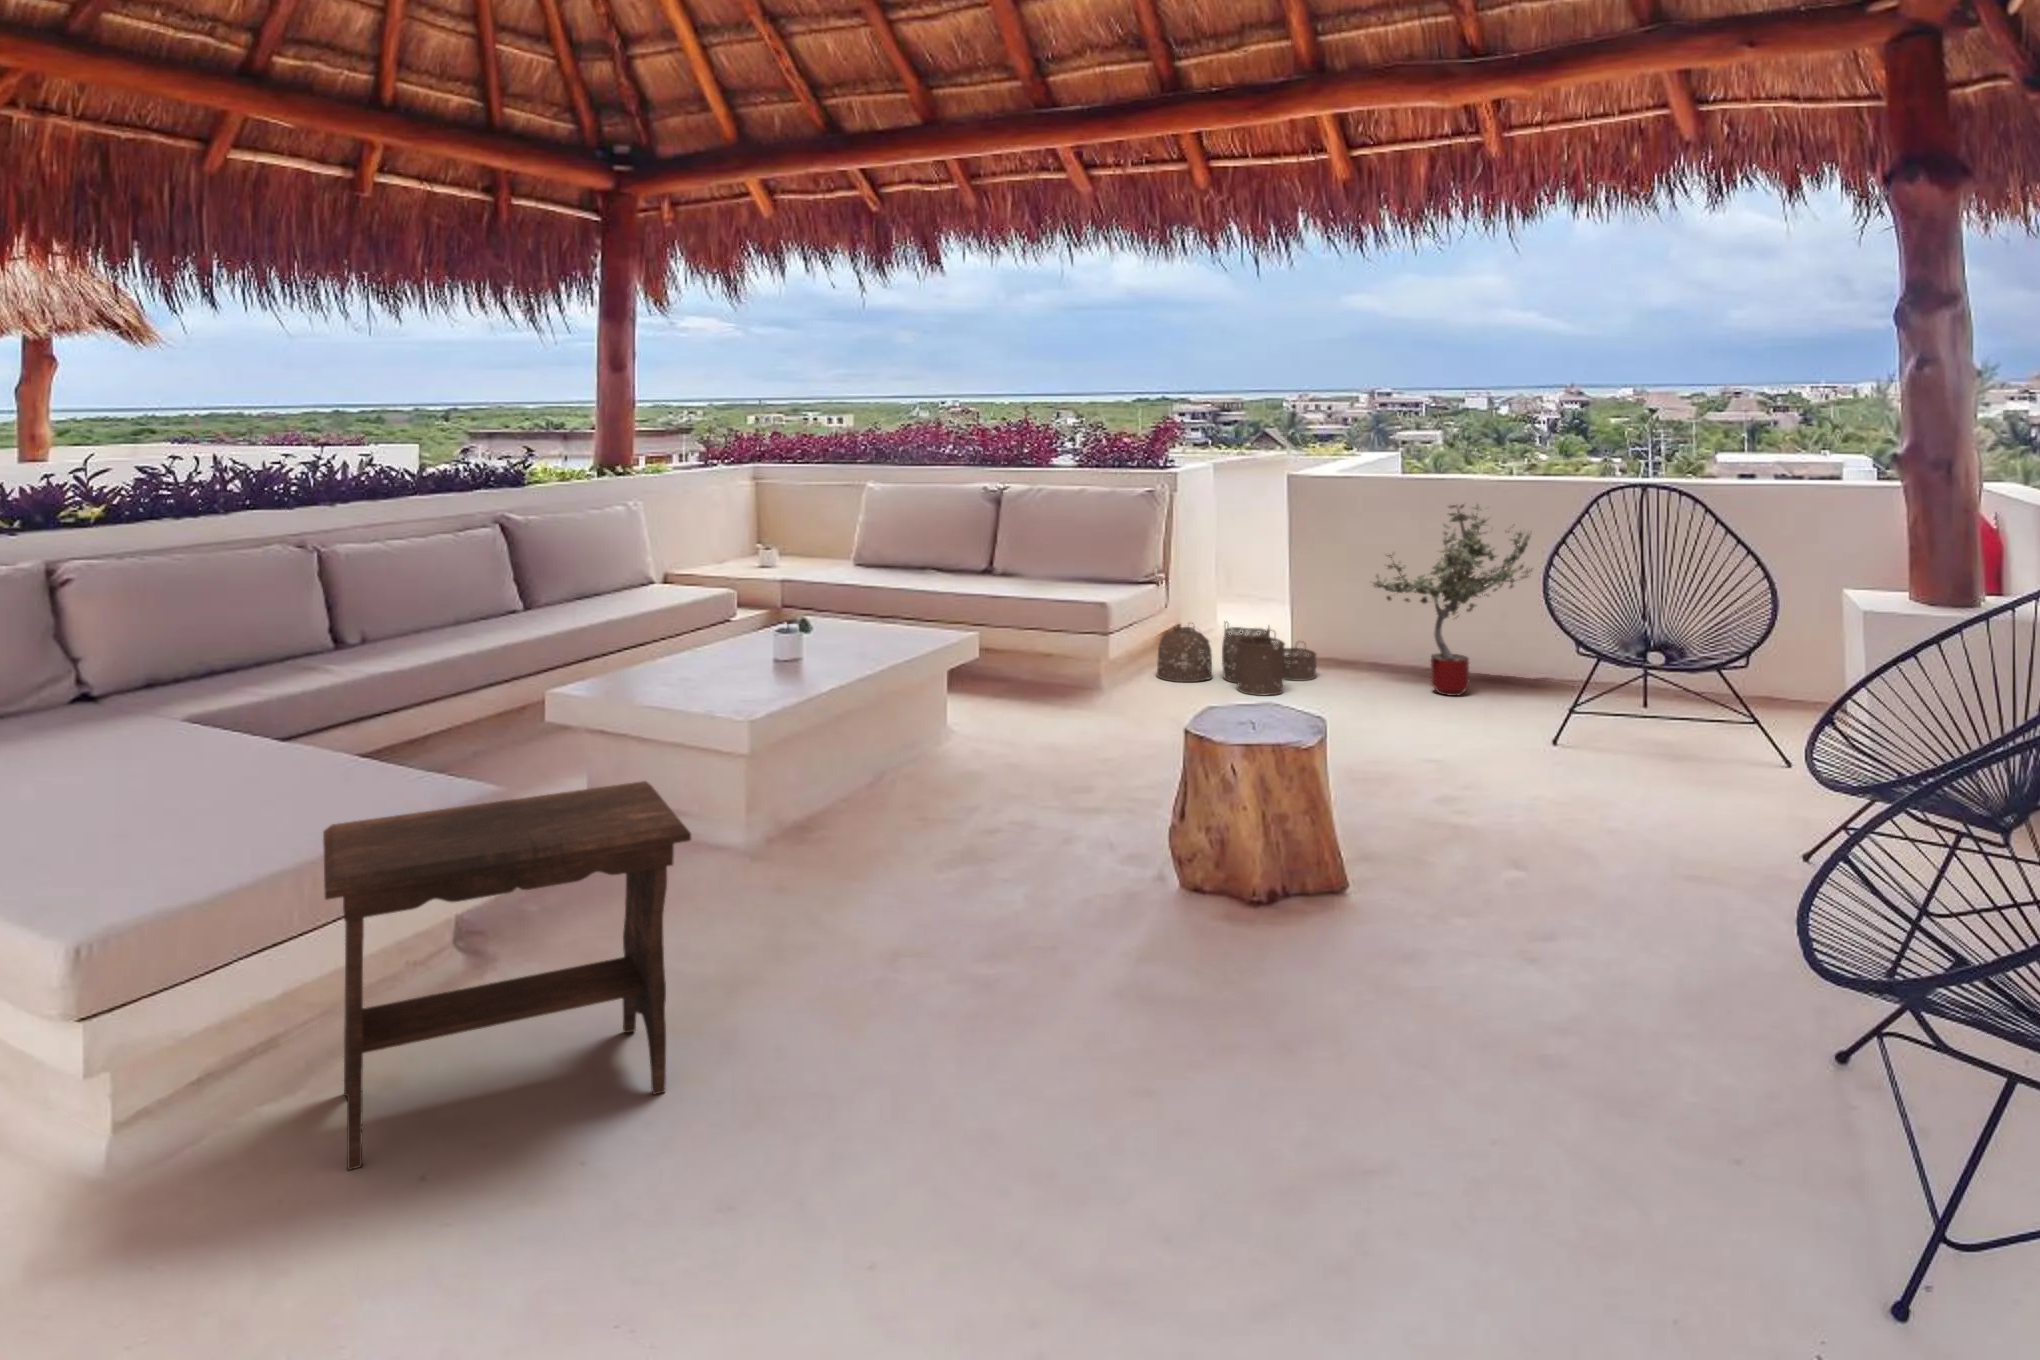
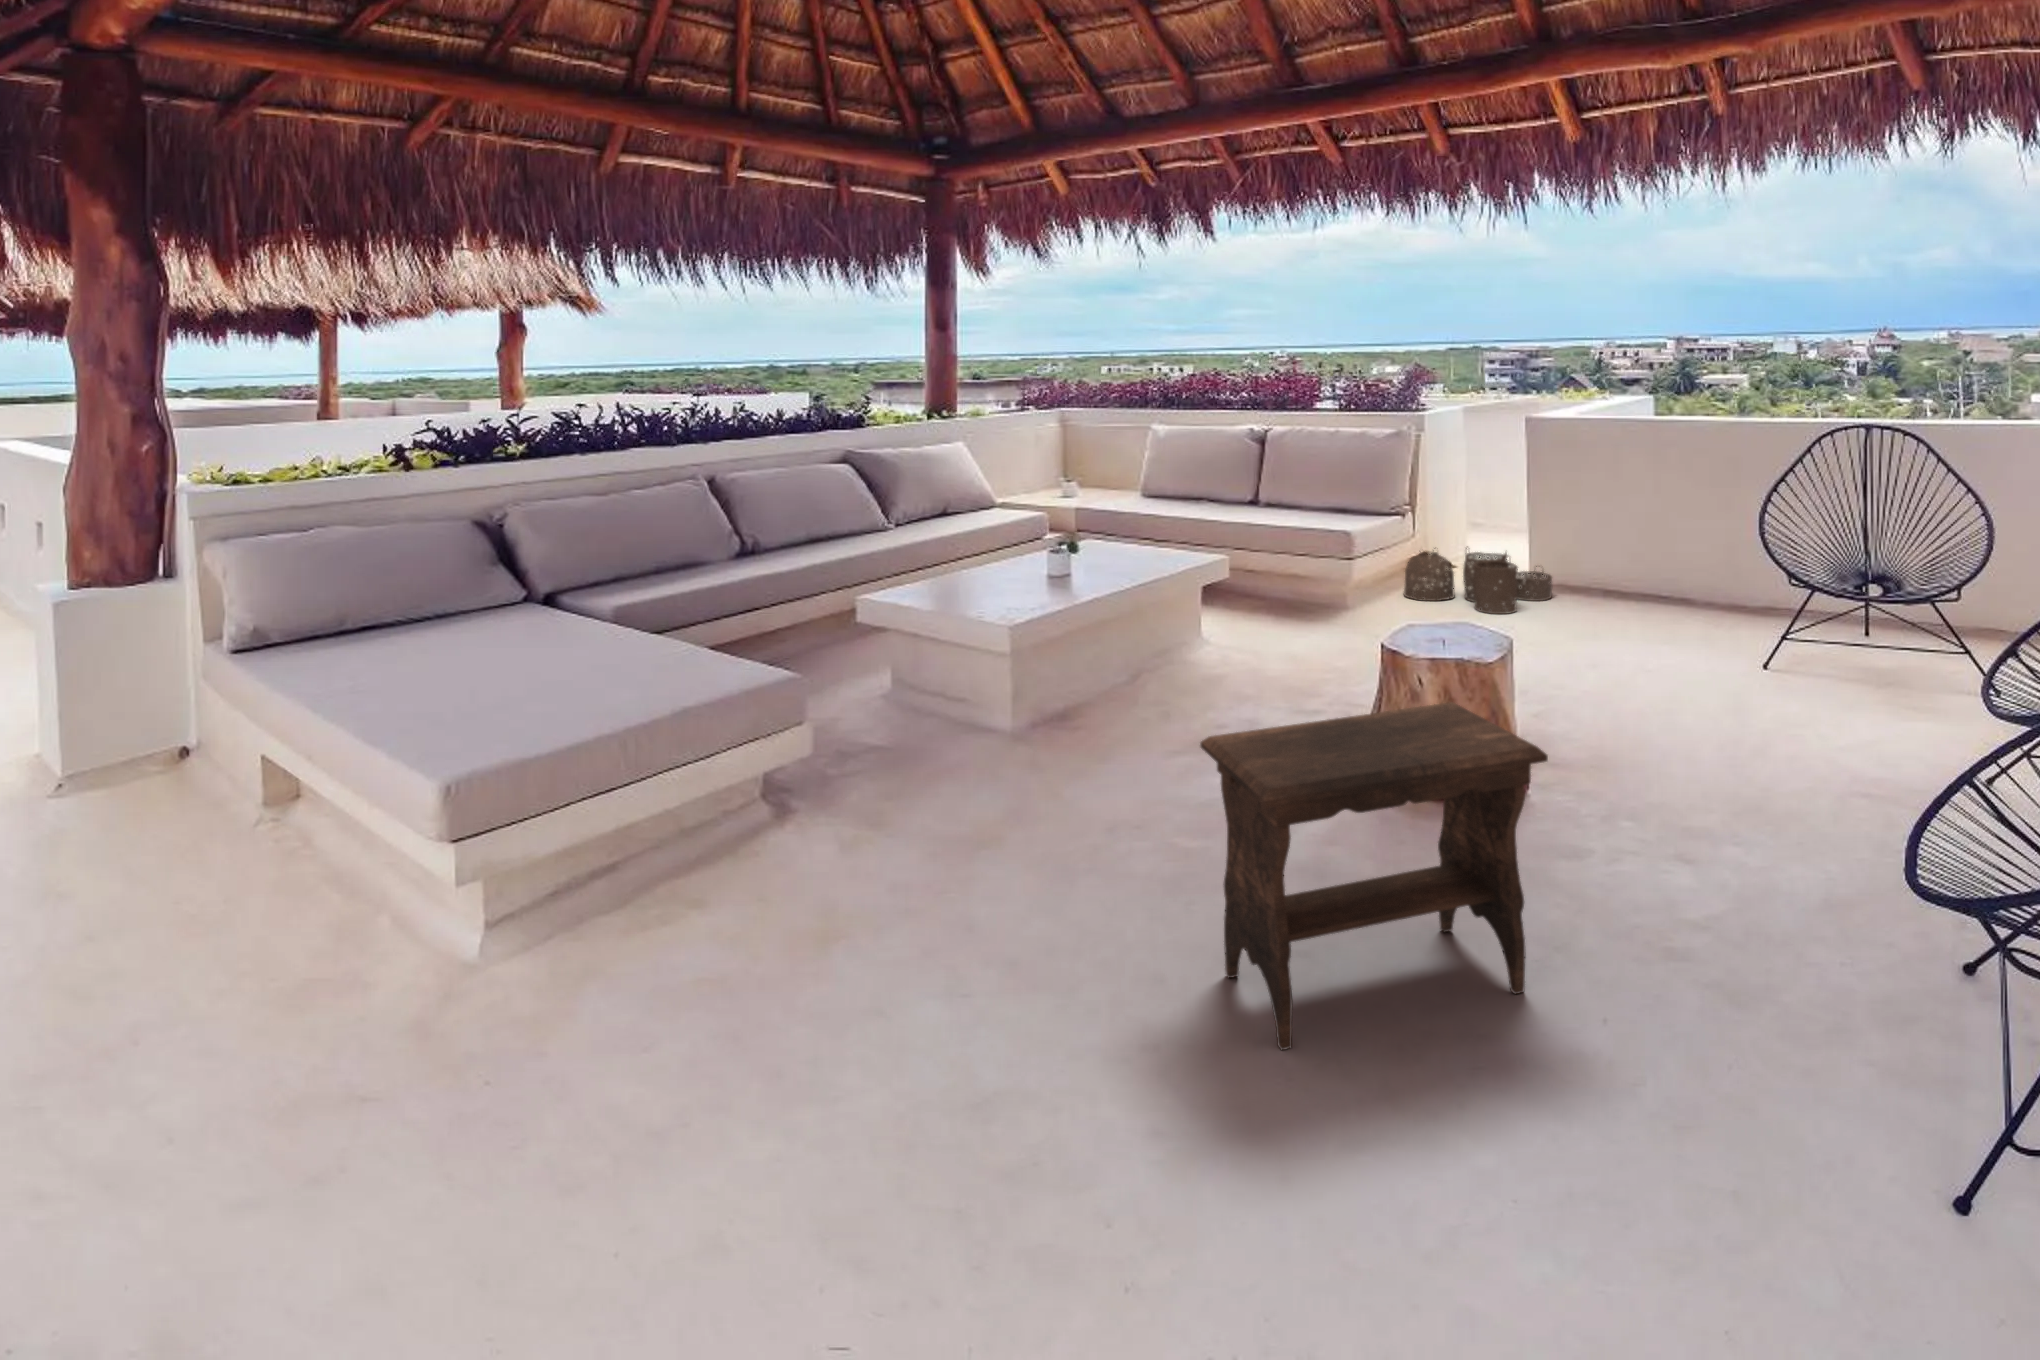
potted tree: present [1373,504,1532,696] -> none [1600,438,1756,617]
footstool: present [323,781,691,1170] -> present [1200,702,1548,1050]

